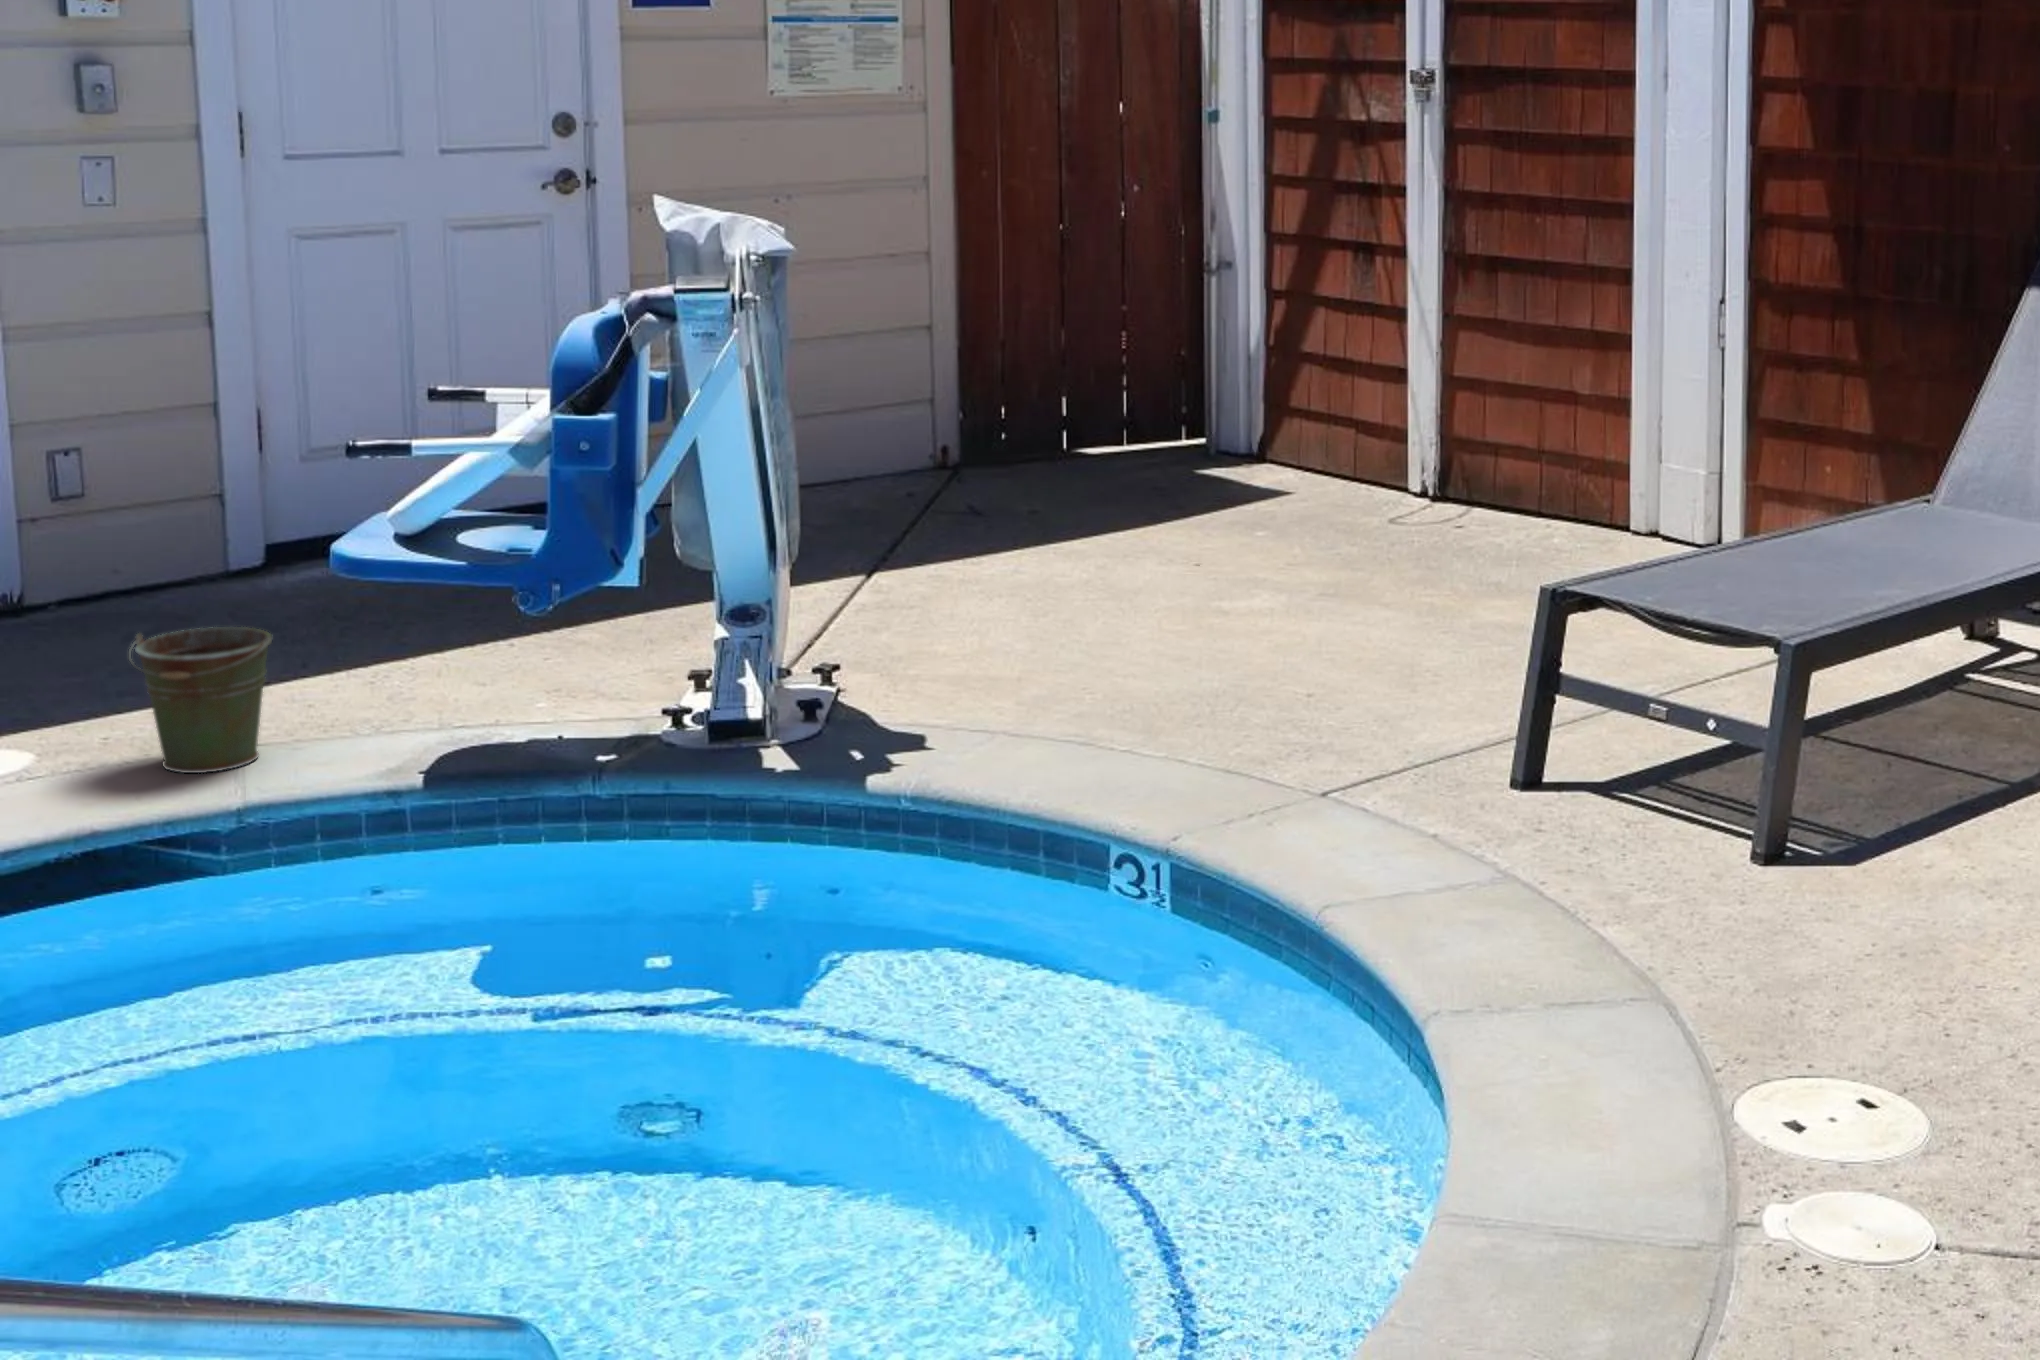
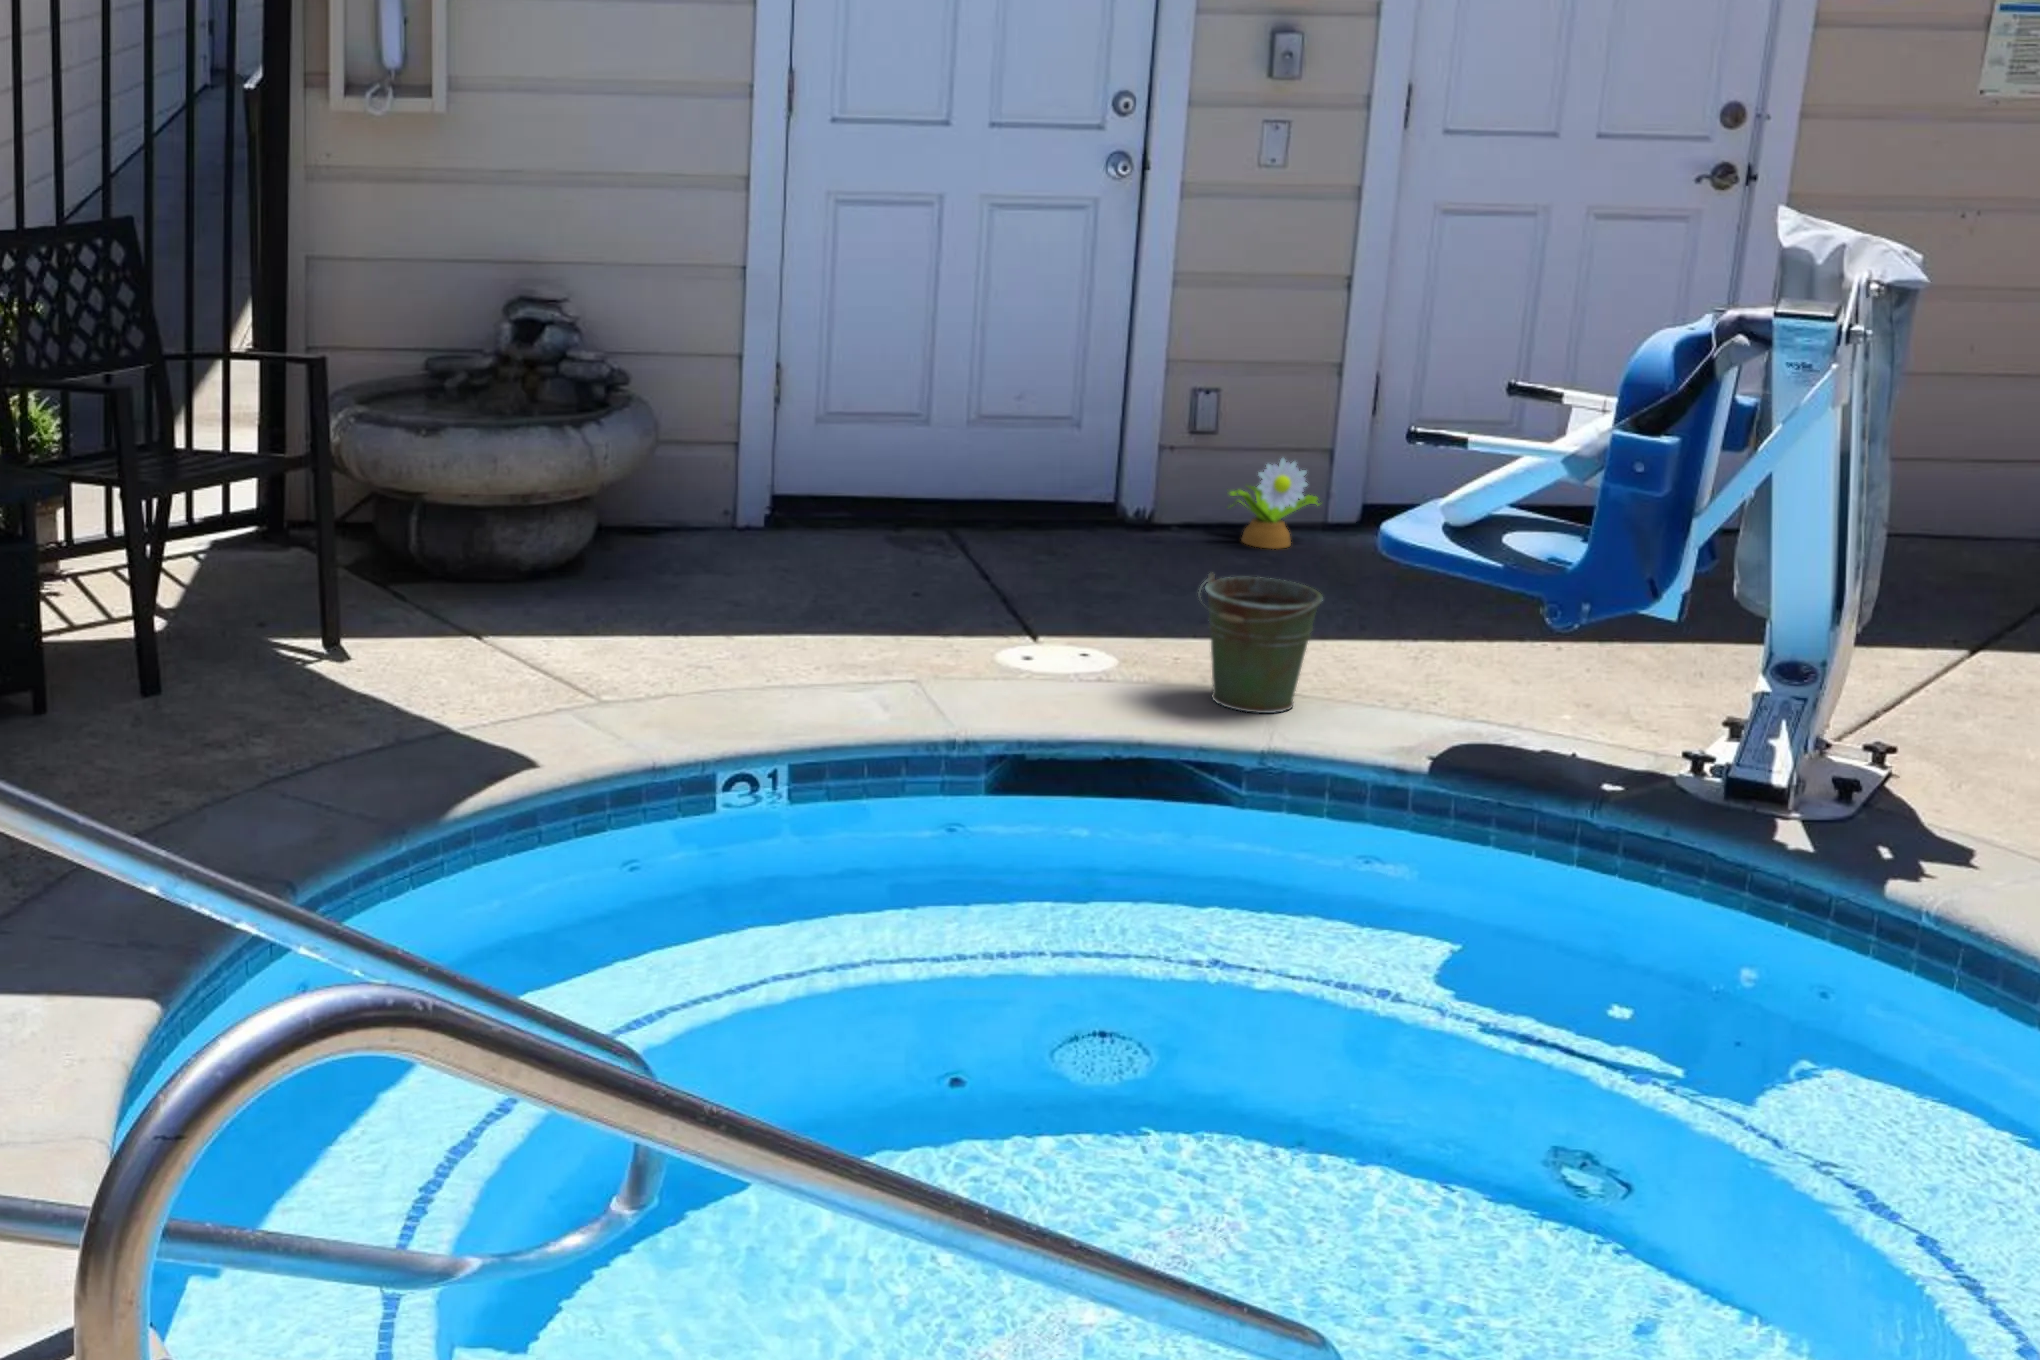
decorative plant: none [107,509,221,609] -> present [1228,458,1318,549]

